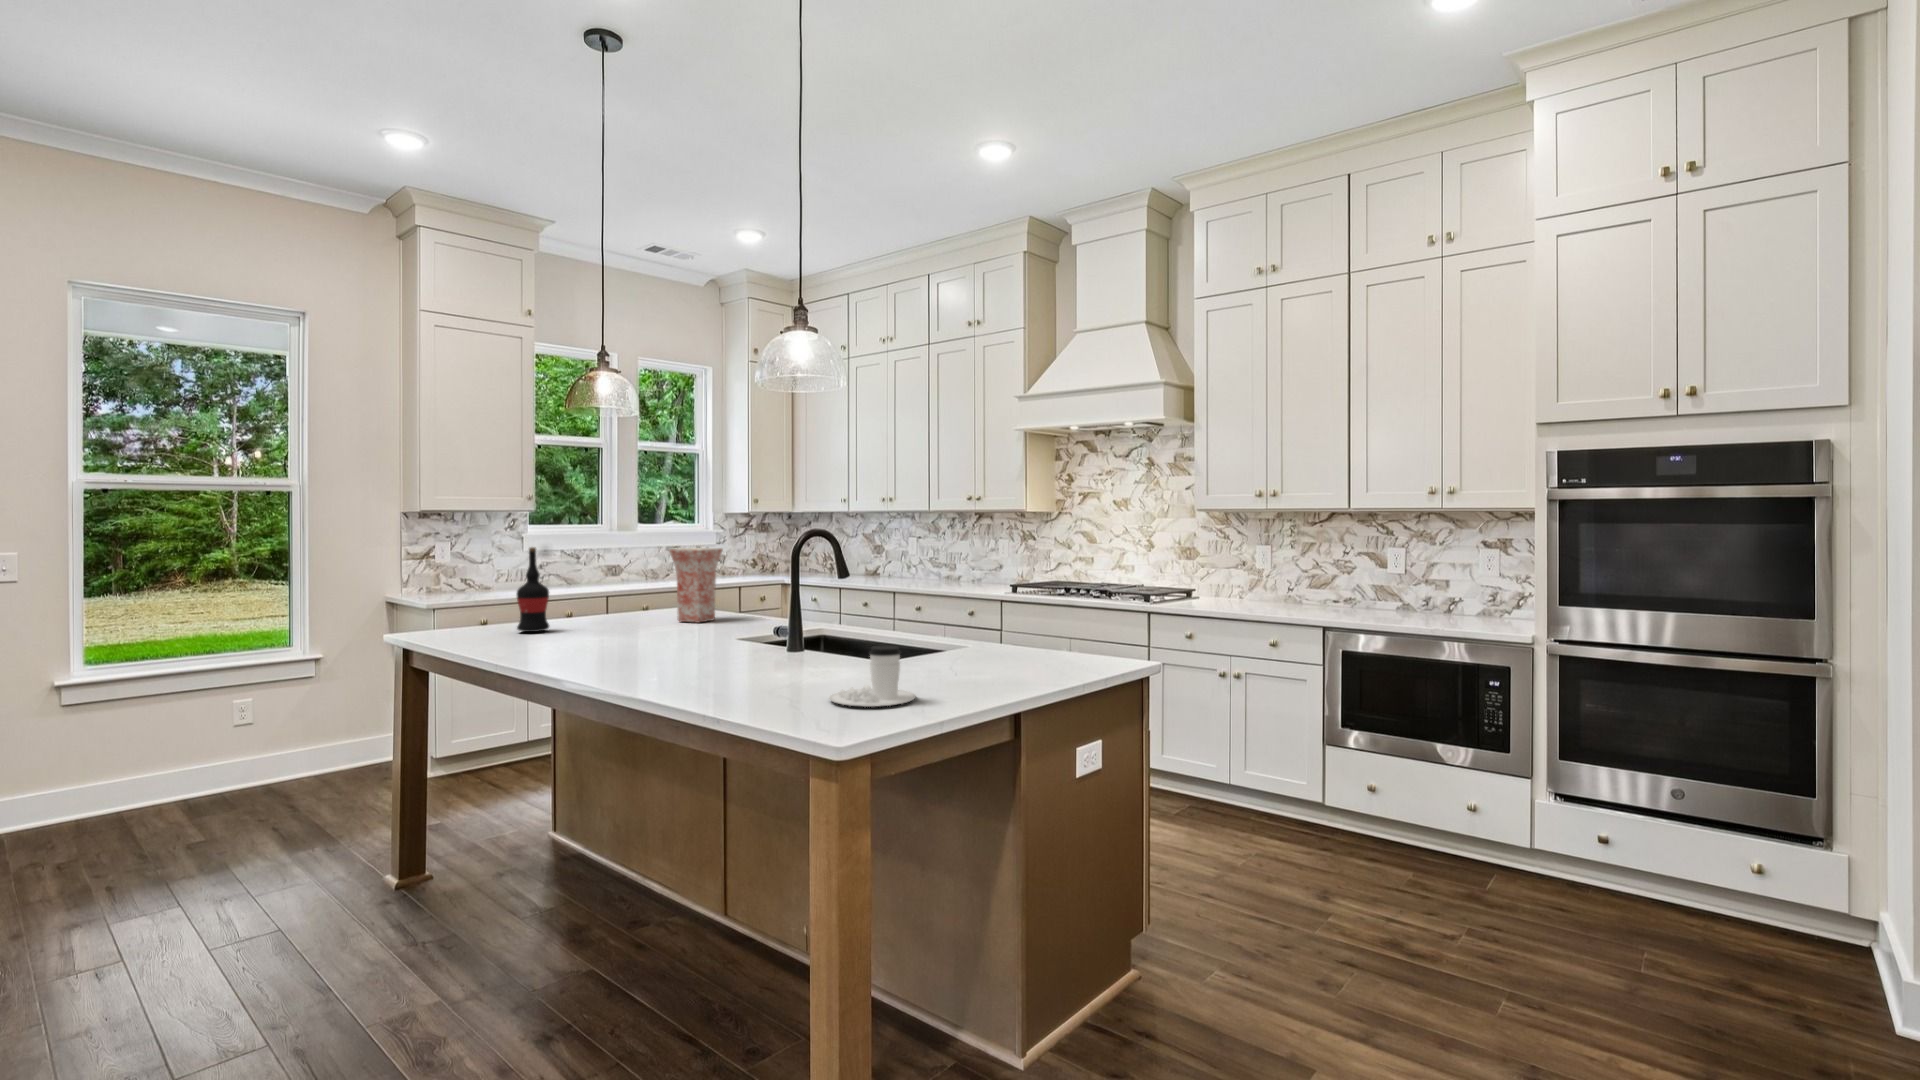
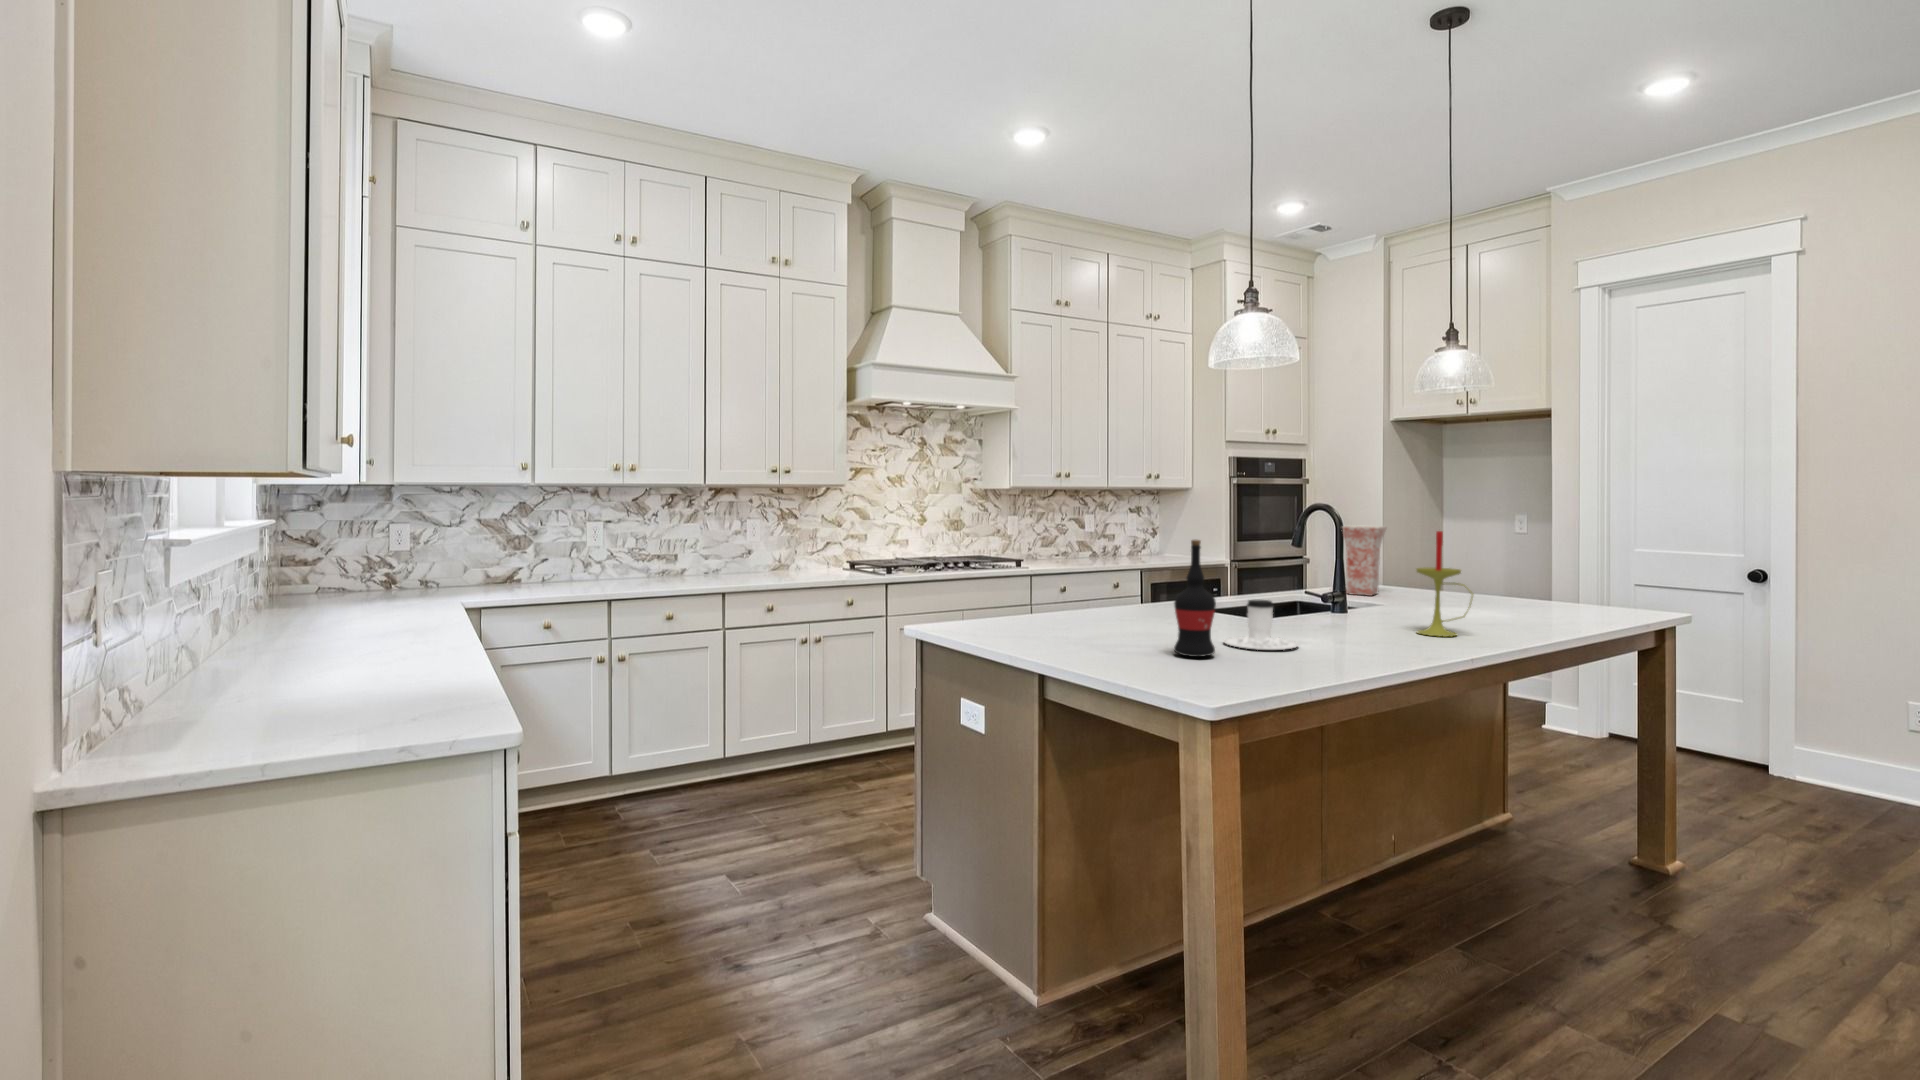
vase: present [669,548,723,623] -> present [1342,525,1387,596]
candle: none [613,550,660,667] -> present [1416,531,1473,637]
coffee cup: present [829,646,916,707] -> present [1224,600,1298,650]

